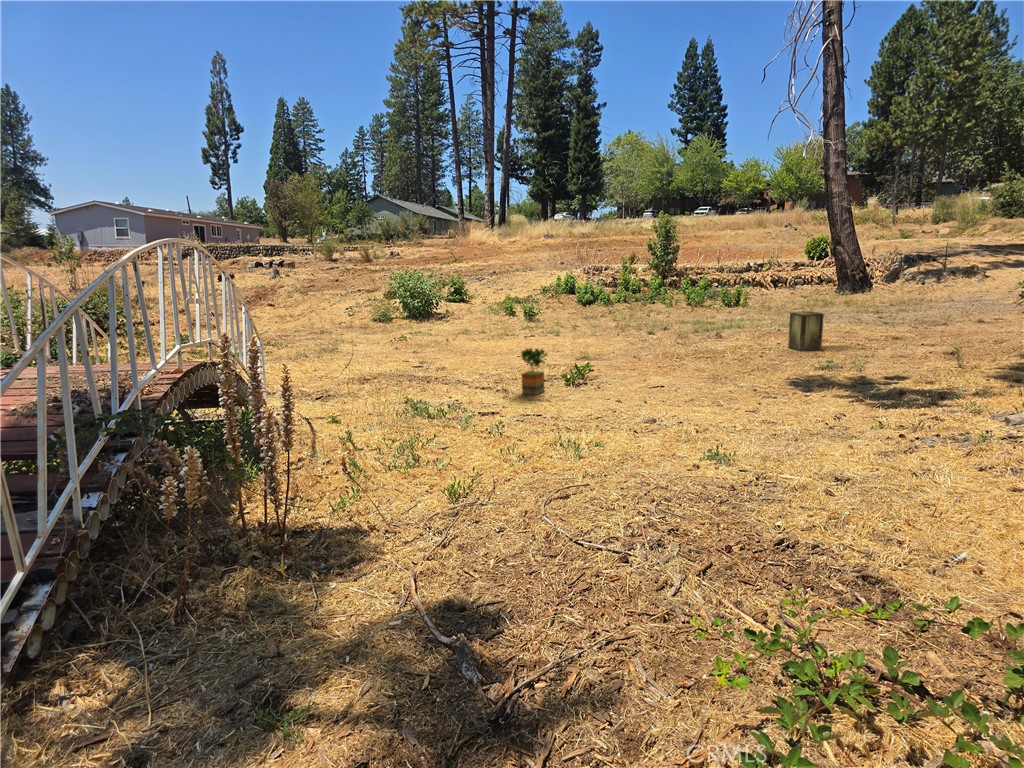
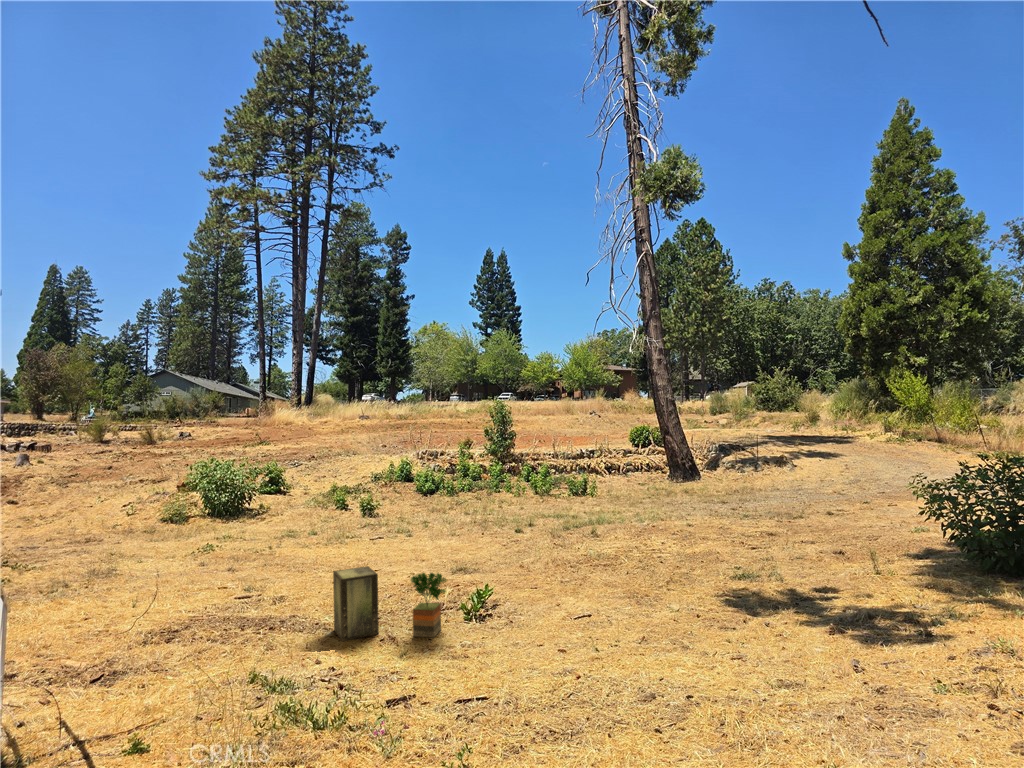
storage box: present [788,311,824,351] -> present [333,566,379,641]

